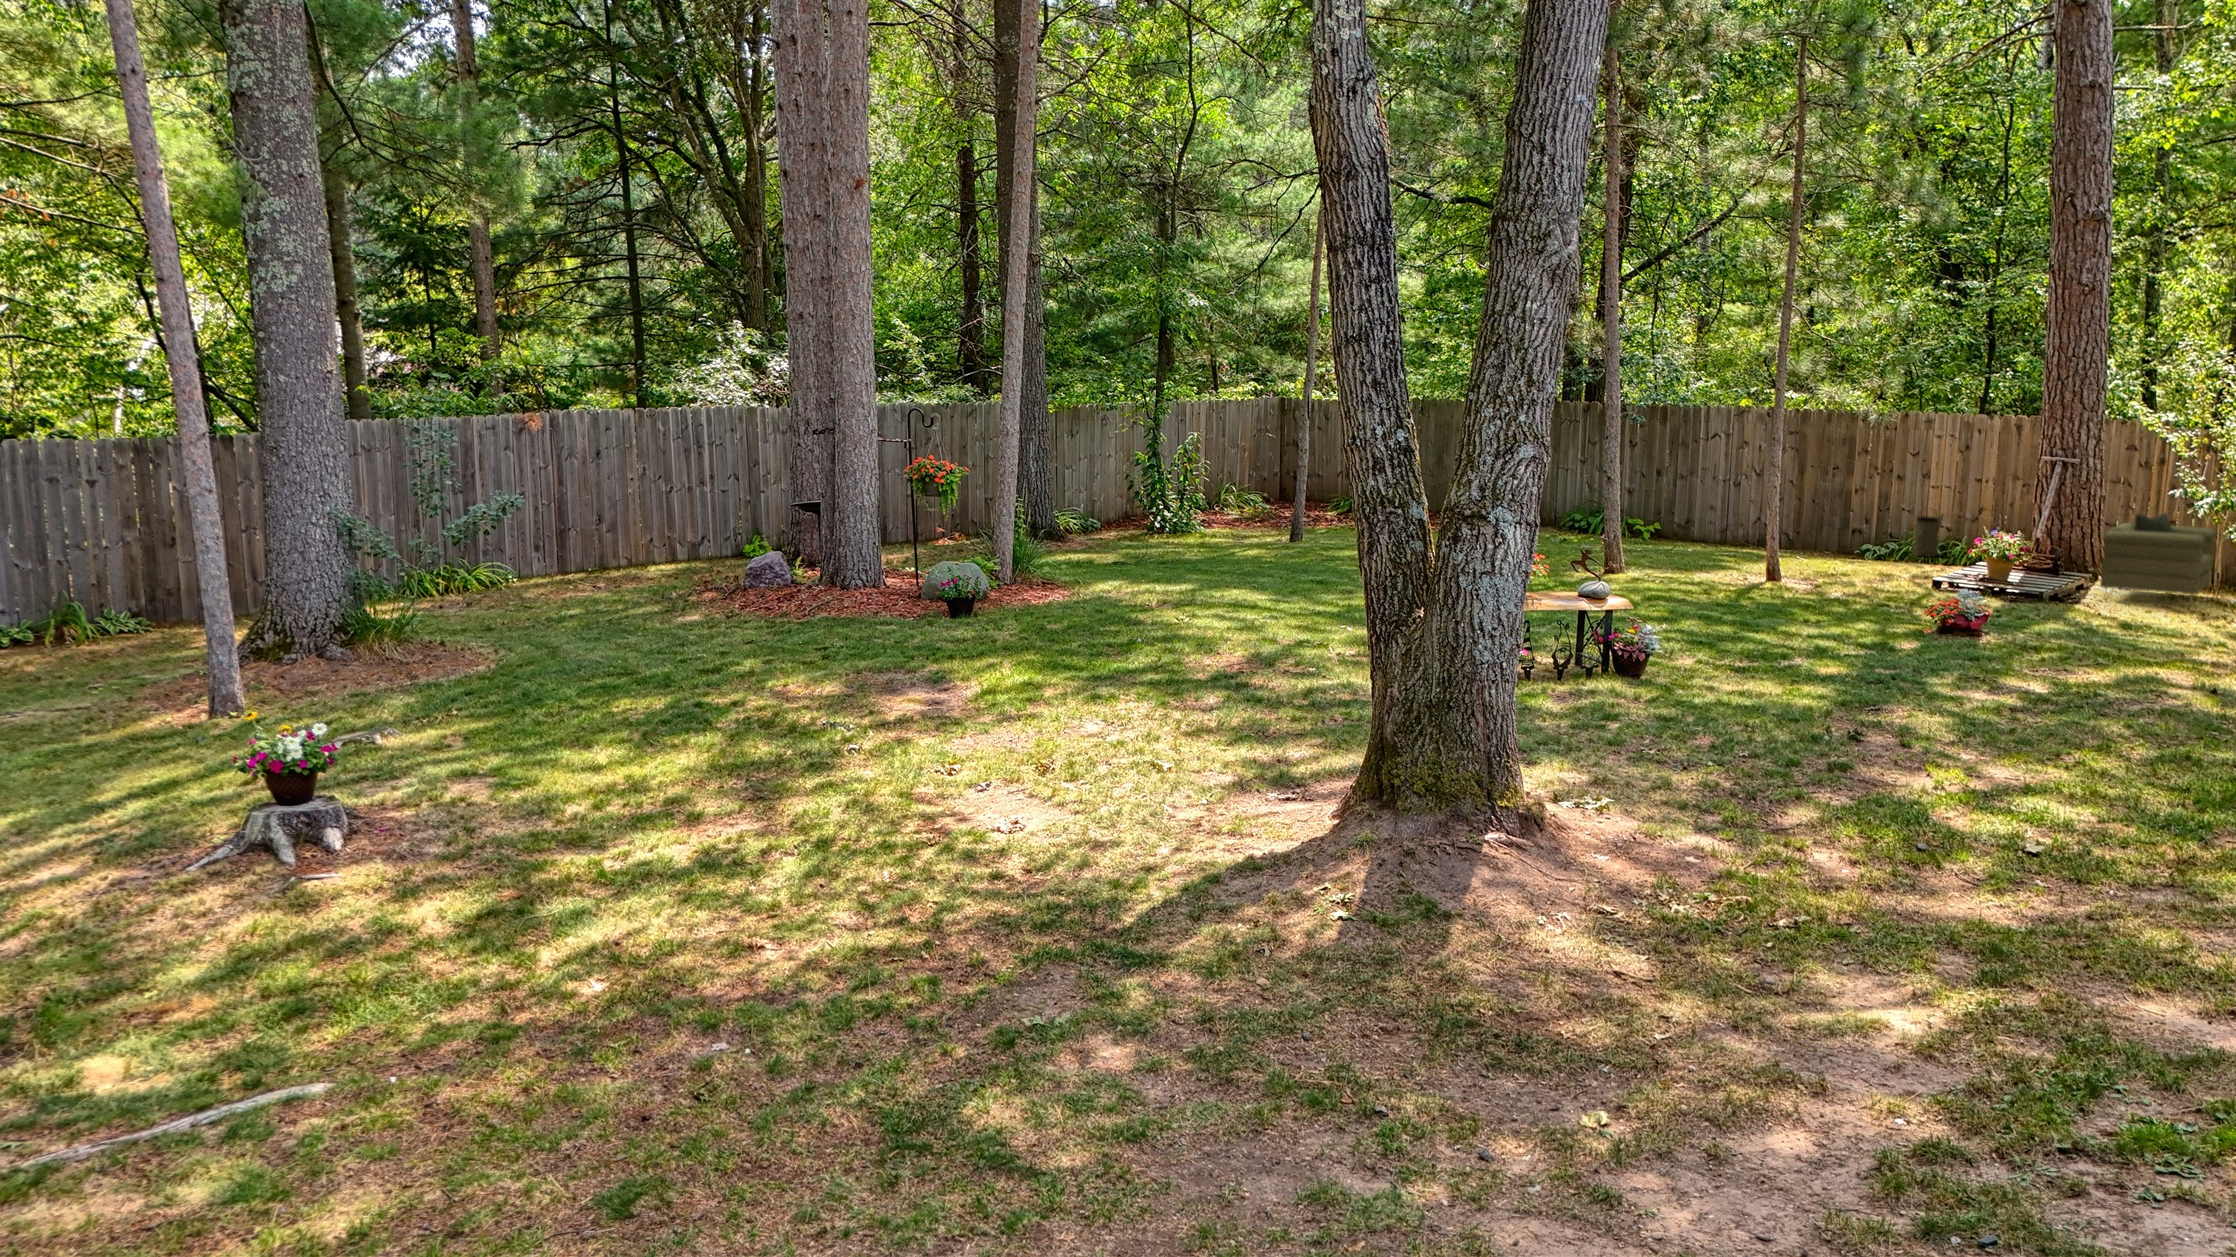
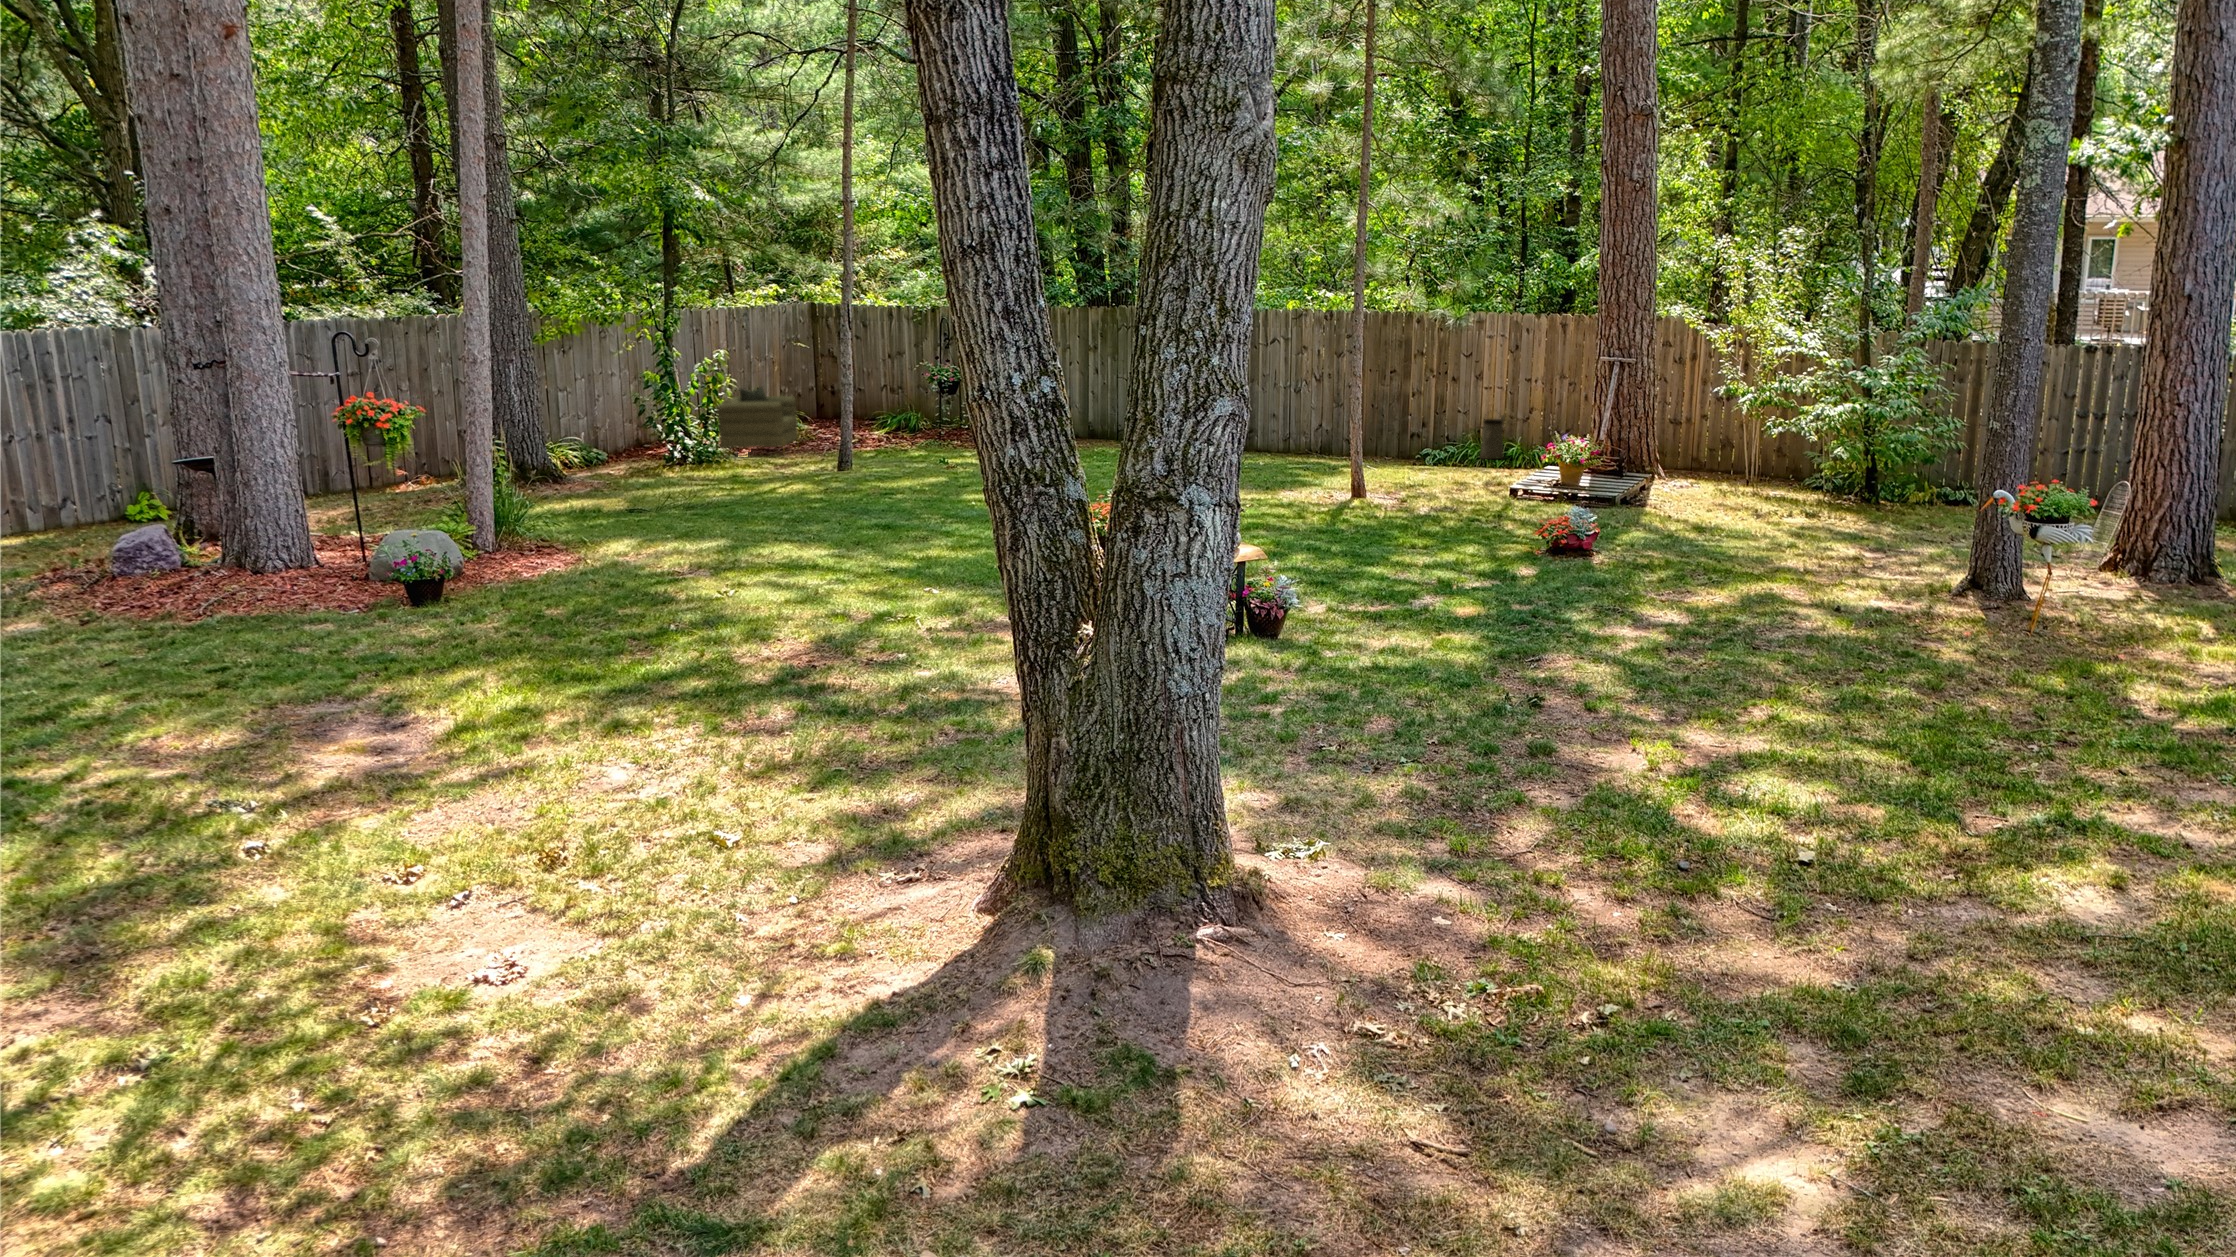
armchair: present [2100,513,2215,603] -> present [717,387,798,457]

